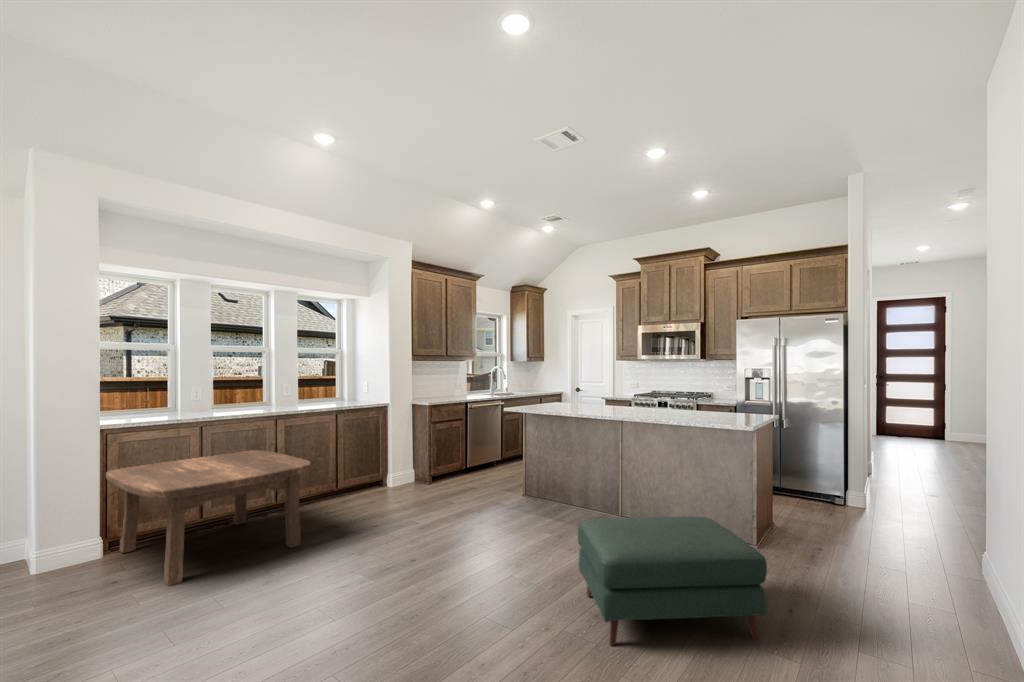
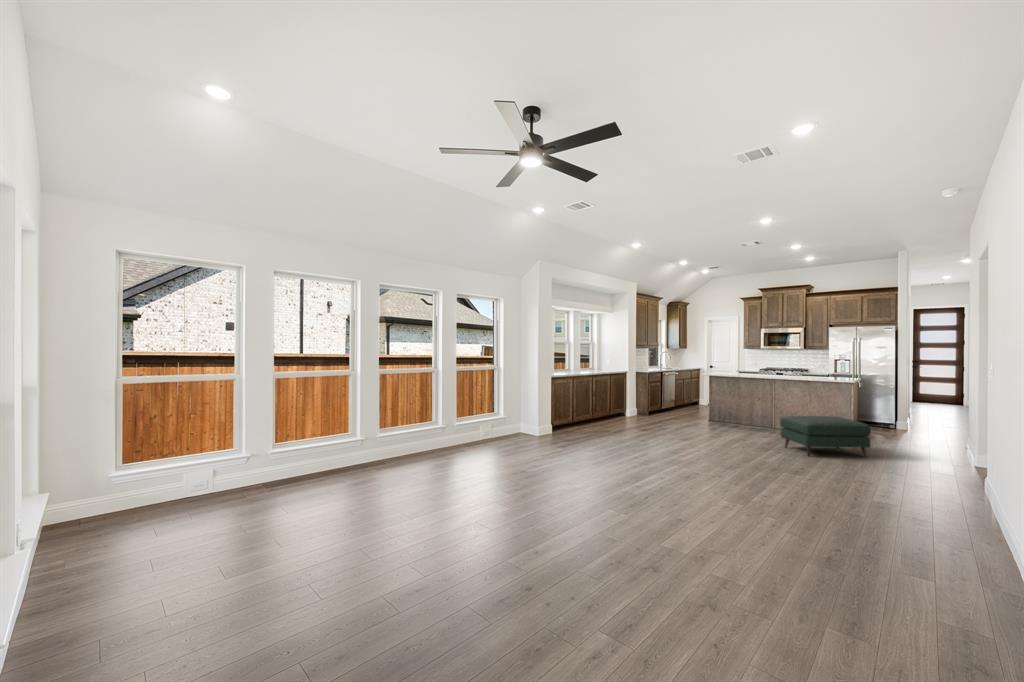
coffee table: present [106,450,312,586] -> none [546,392,632,441]

